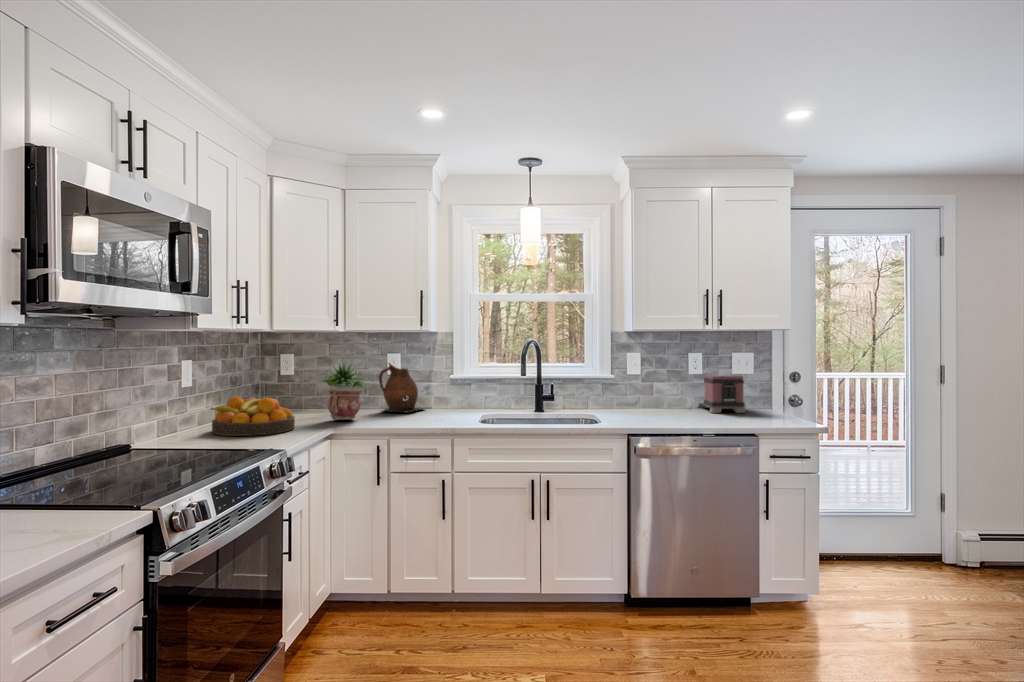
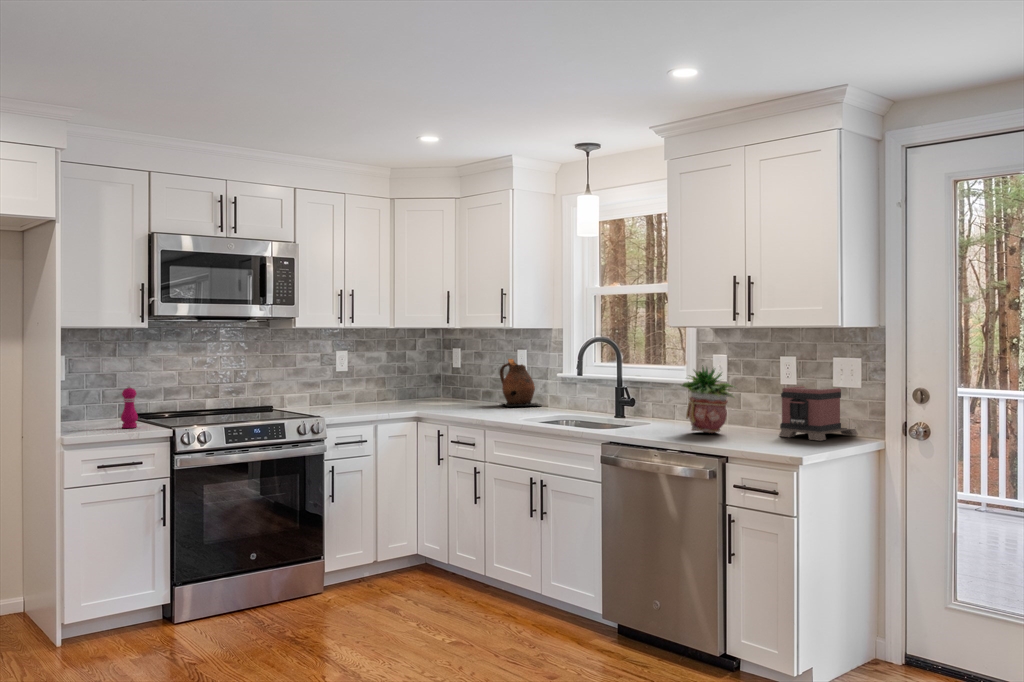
potted plant: present [323,364,368,420] -> present [681,367,735,433]
fruit bowl: present [211,396,295,436] -> none [339,380,399,409]
pepper mill: none [33,437,73,529] -> present [121,385,138,428]

